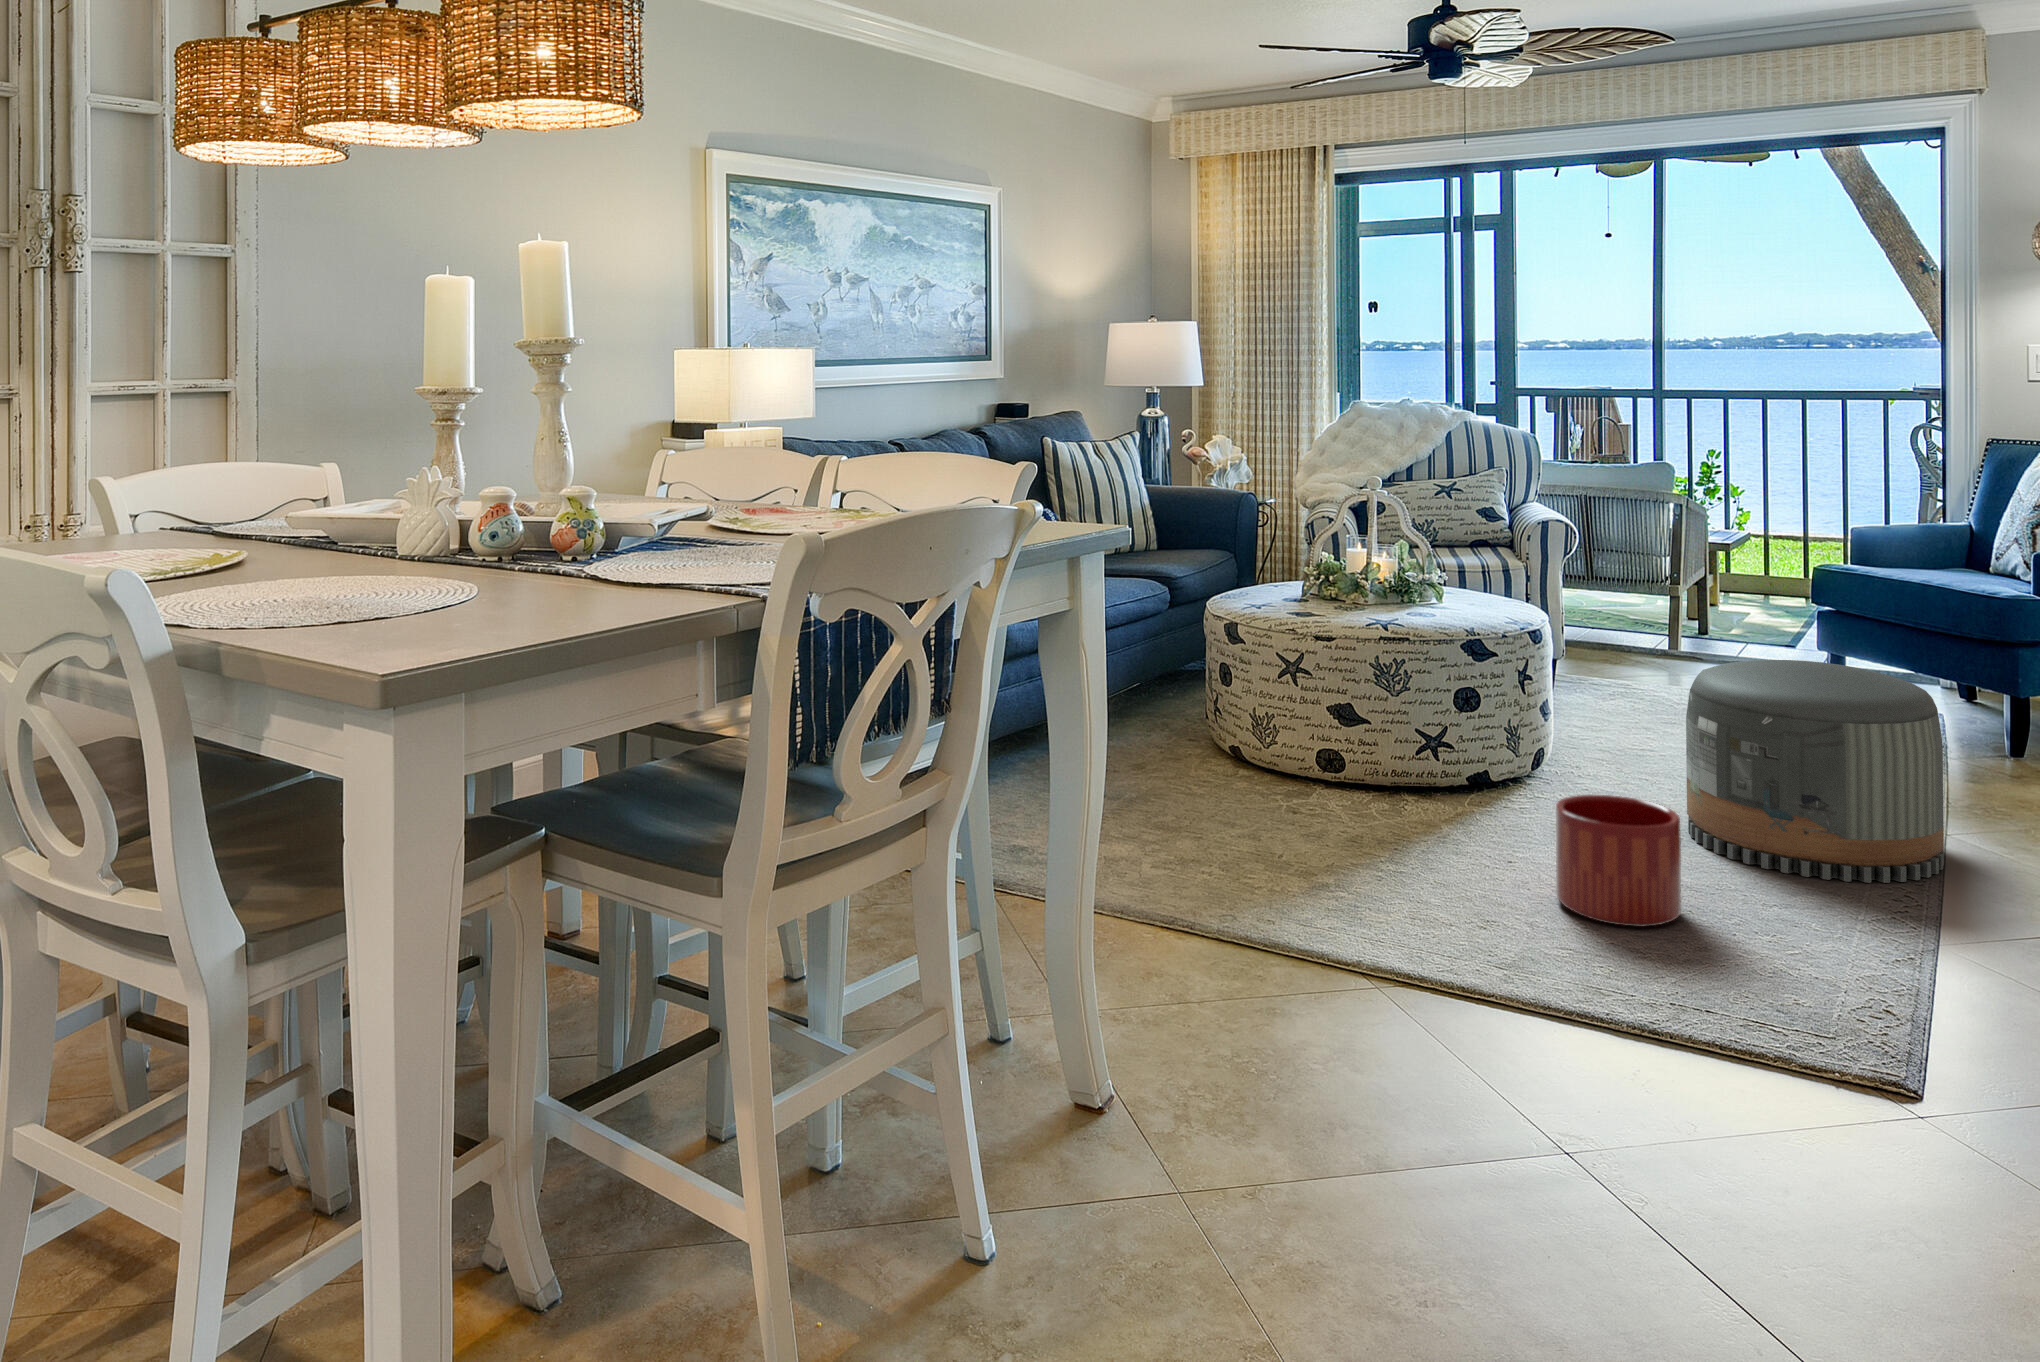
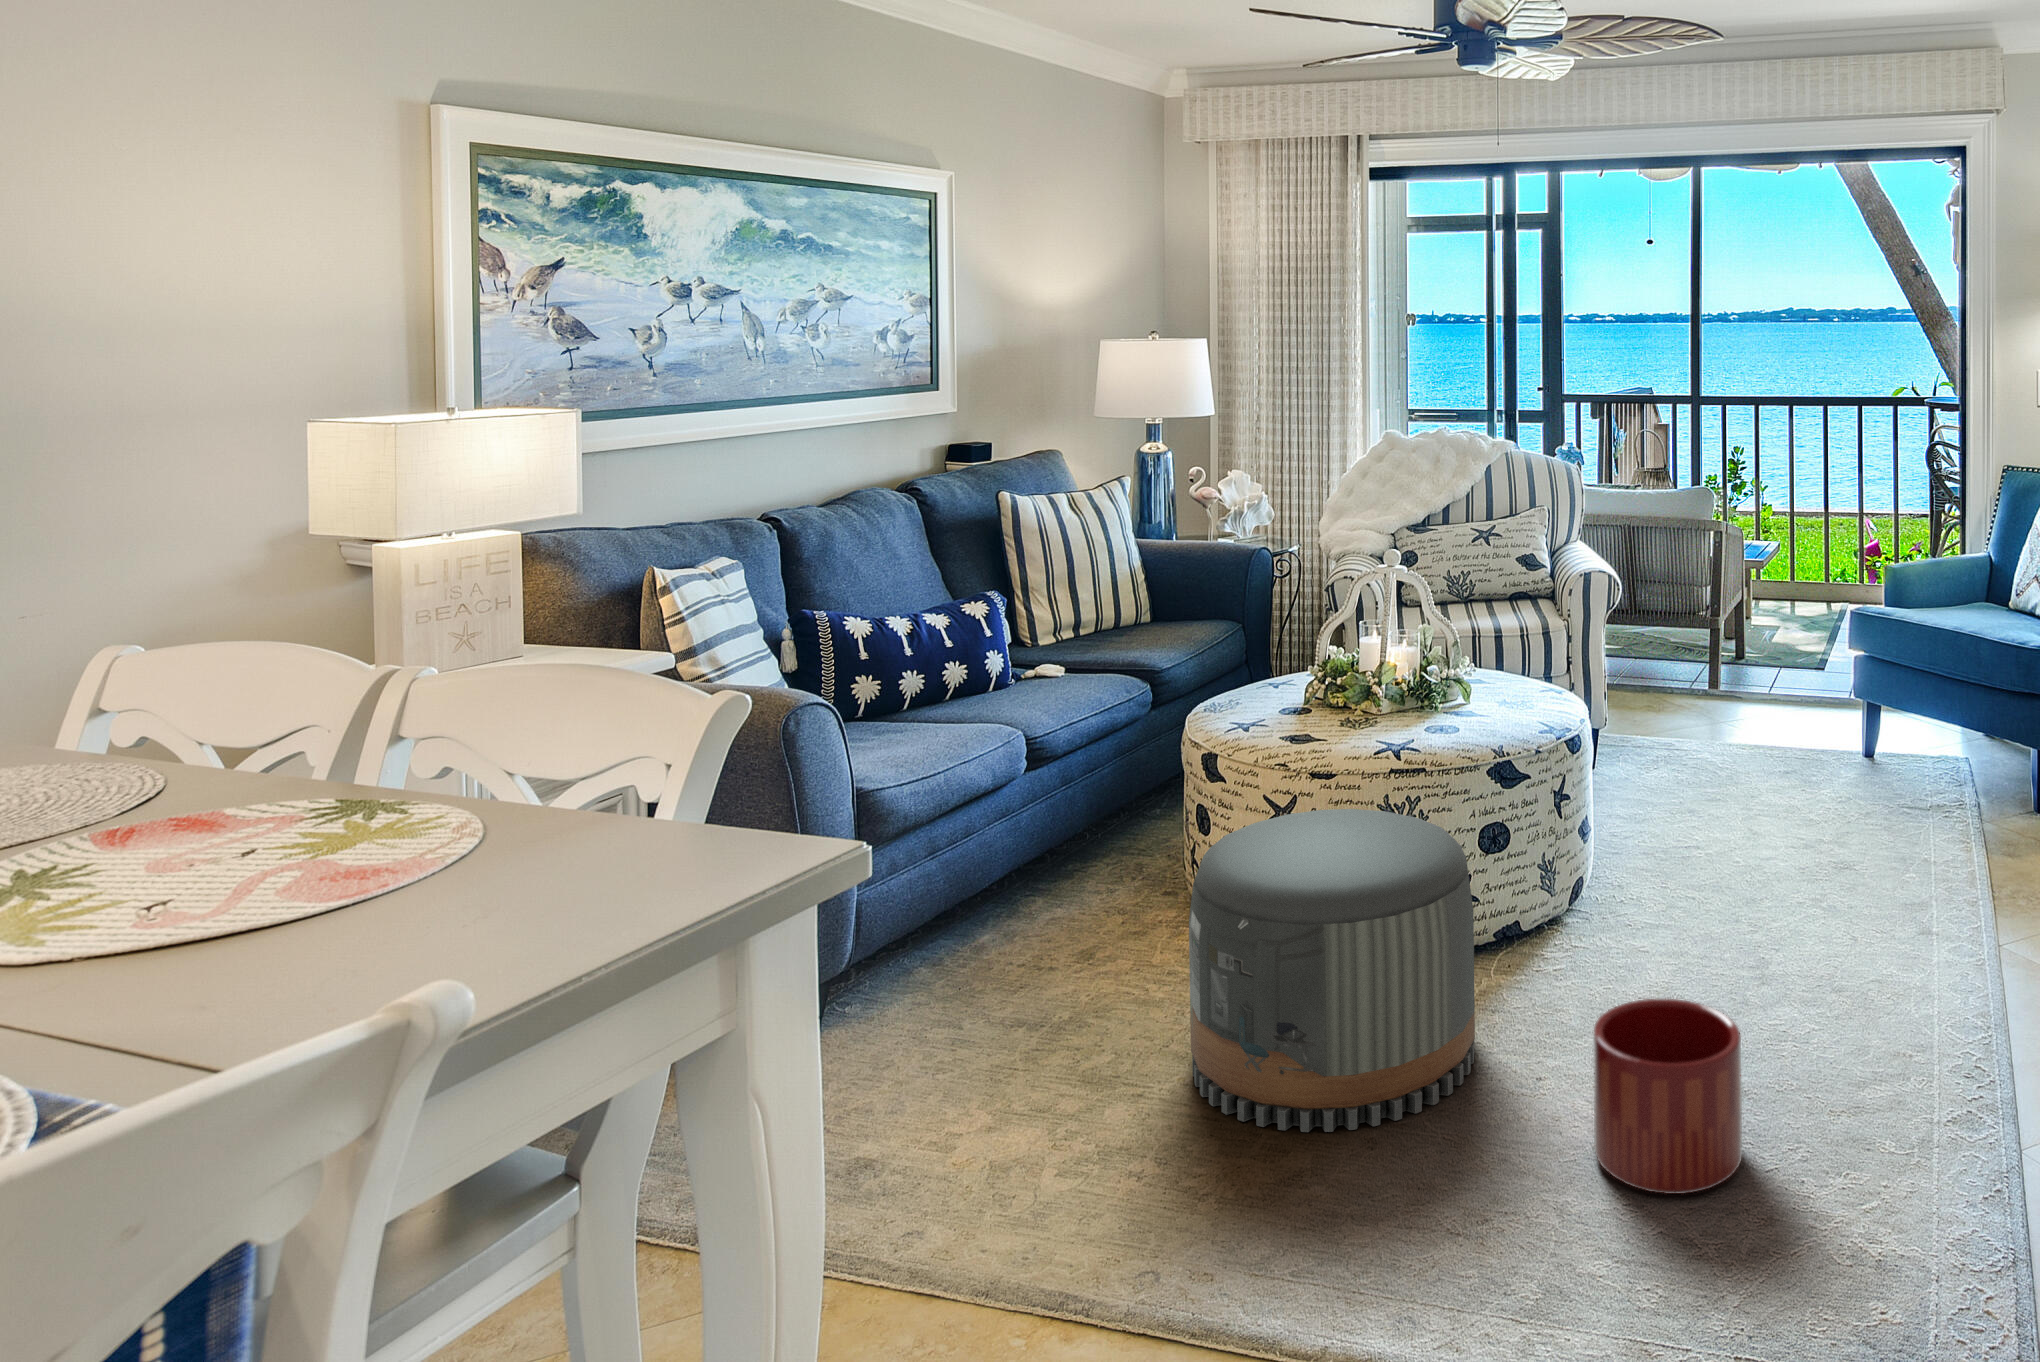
pouf: present [1686,660,1944,883] -> present [1189,809,1475,1132]

